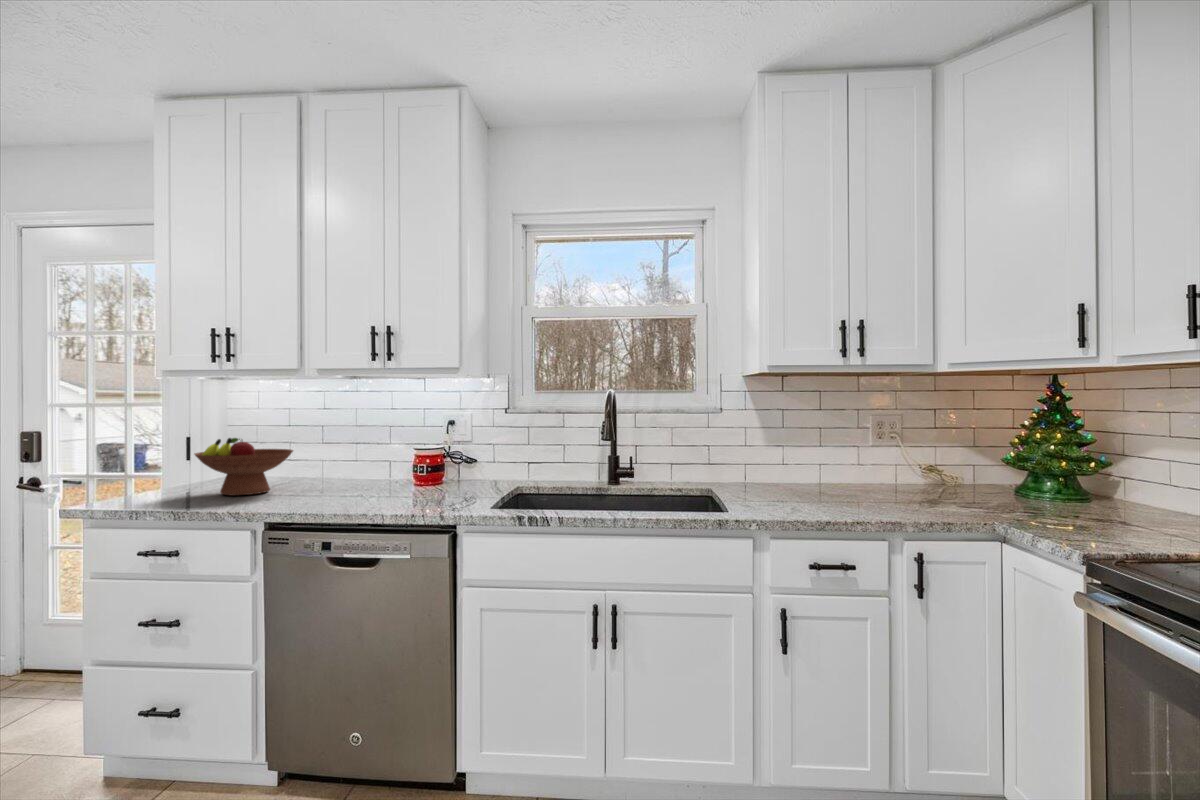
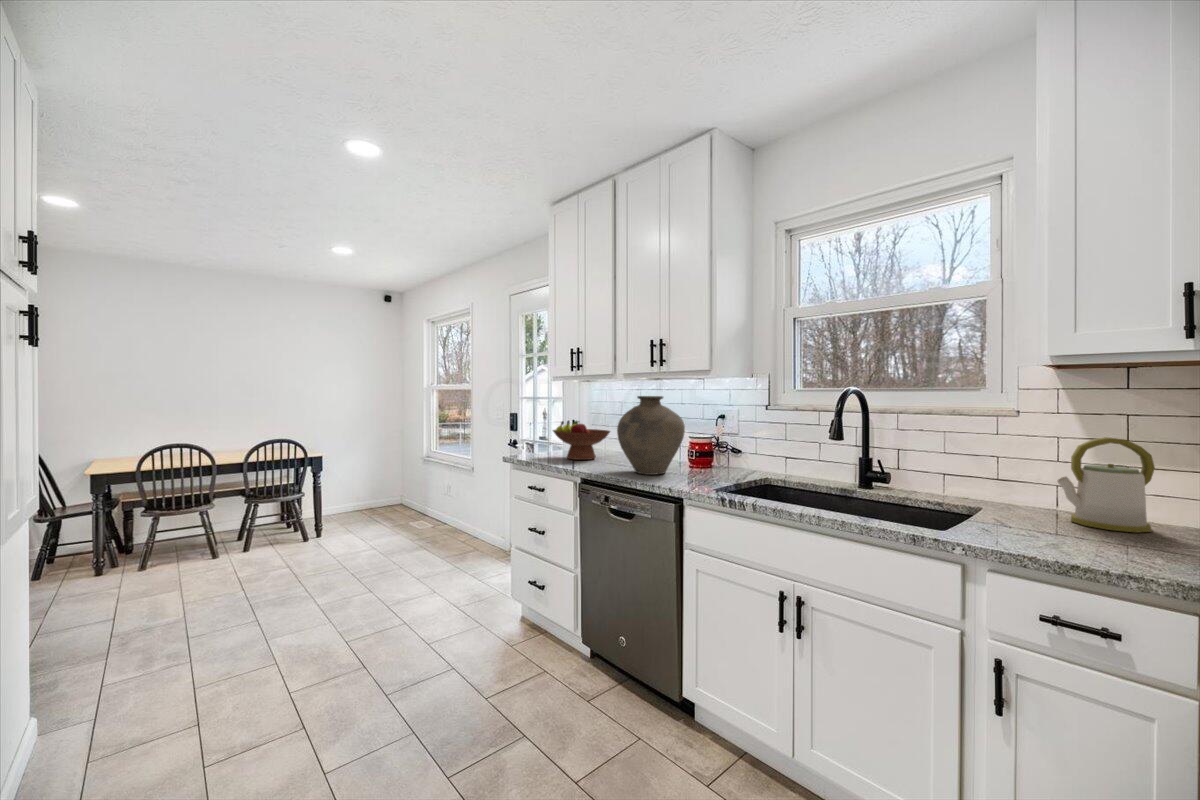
vase: none [337,399,429,502] -> present [617,396,685,475]
kettle: none [767,425,819,494] -> present [1058,437,1155,533]

